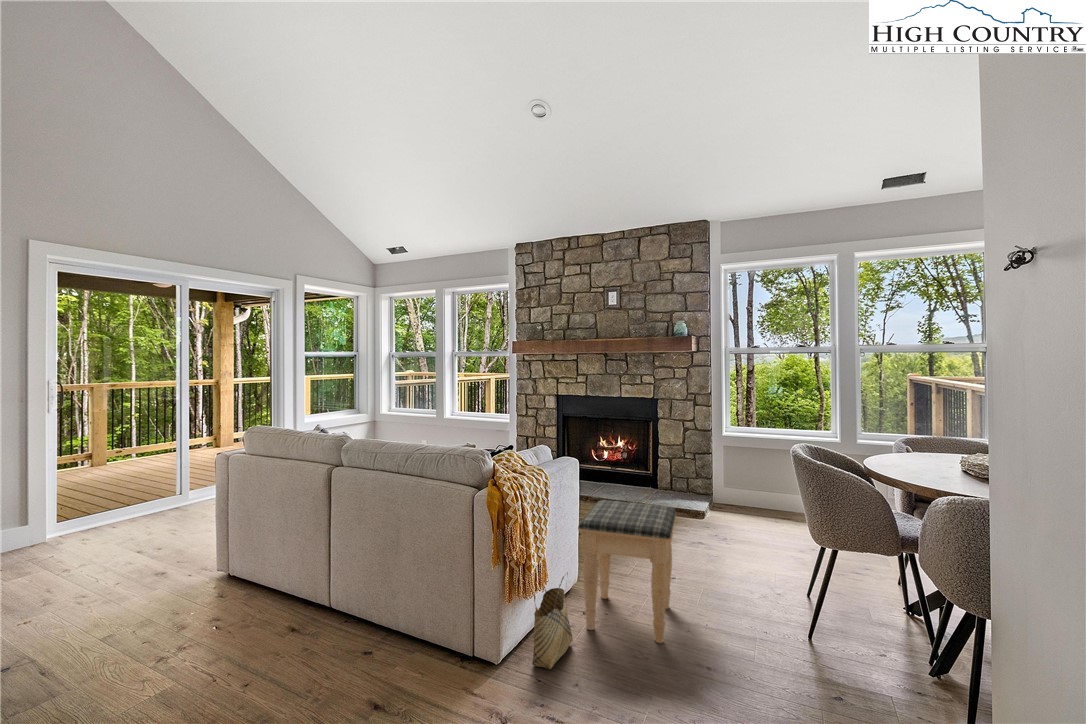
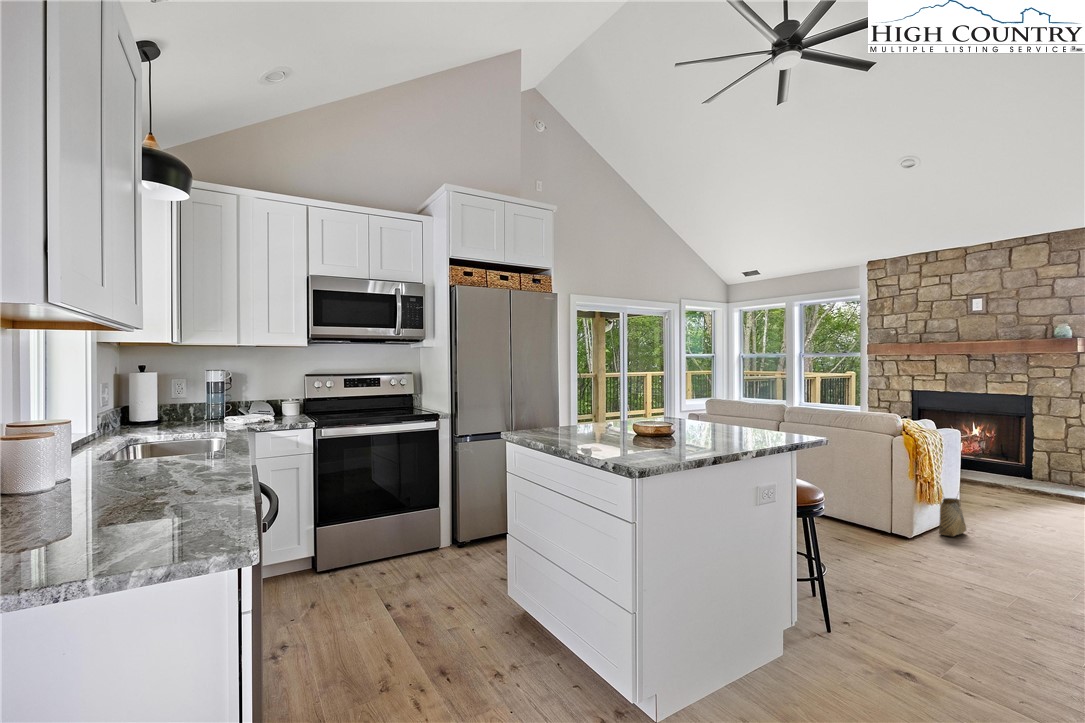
footstool: present [578,500,676,643] -> none [969,454,1057,544]

